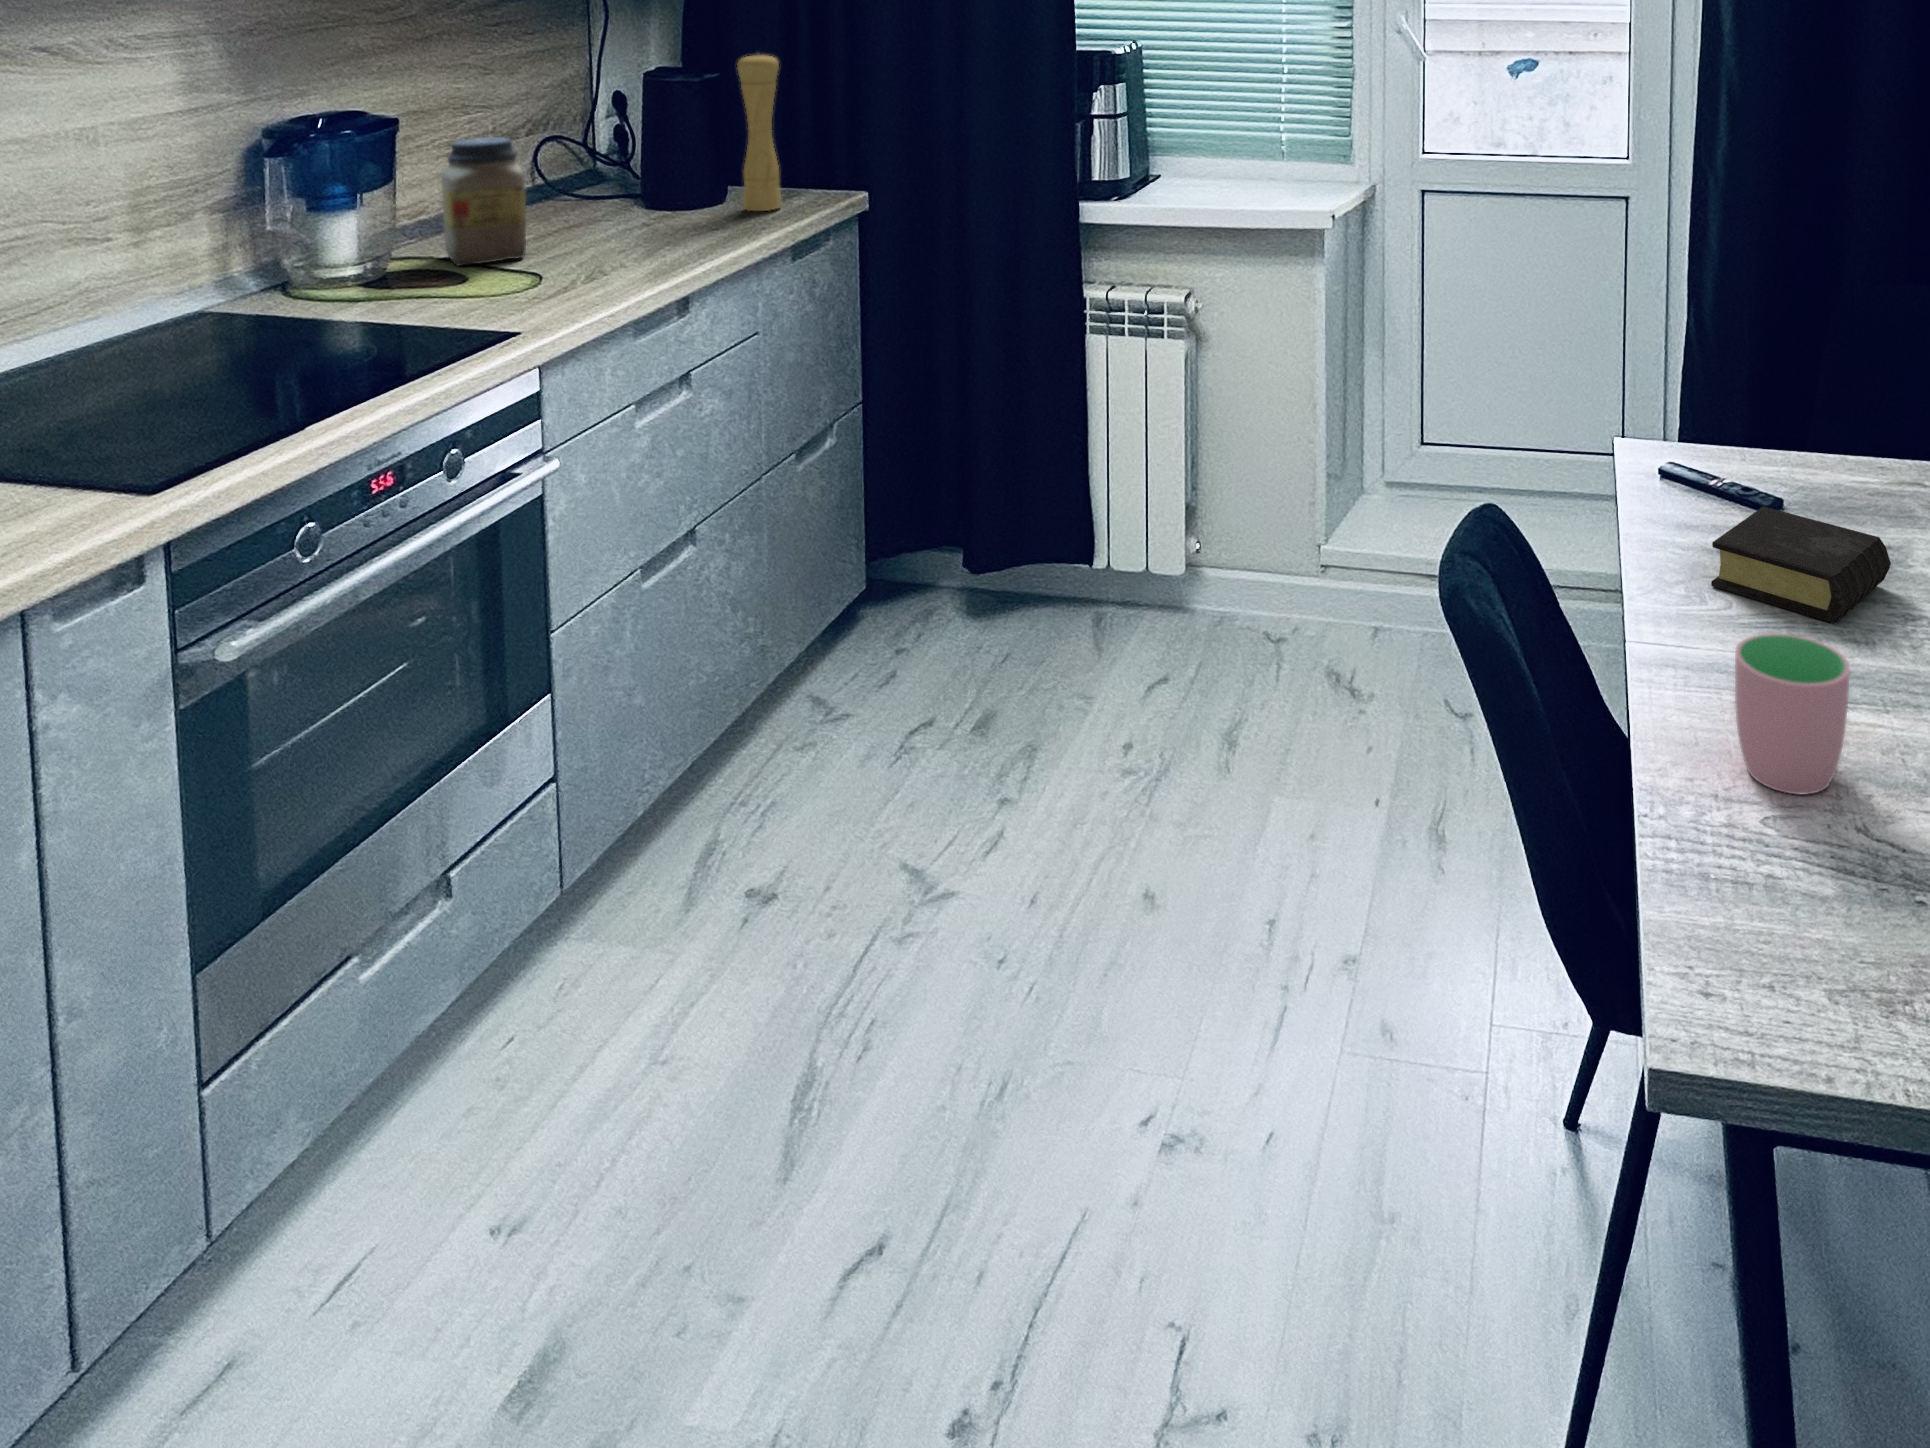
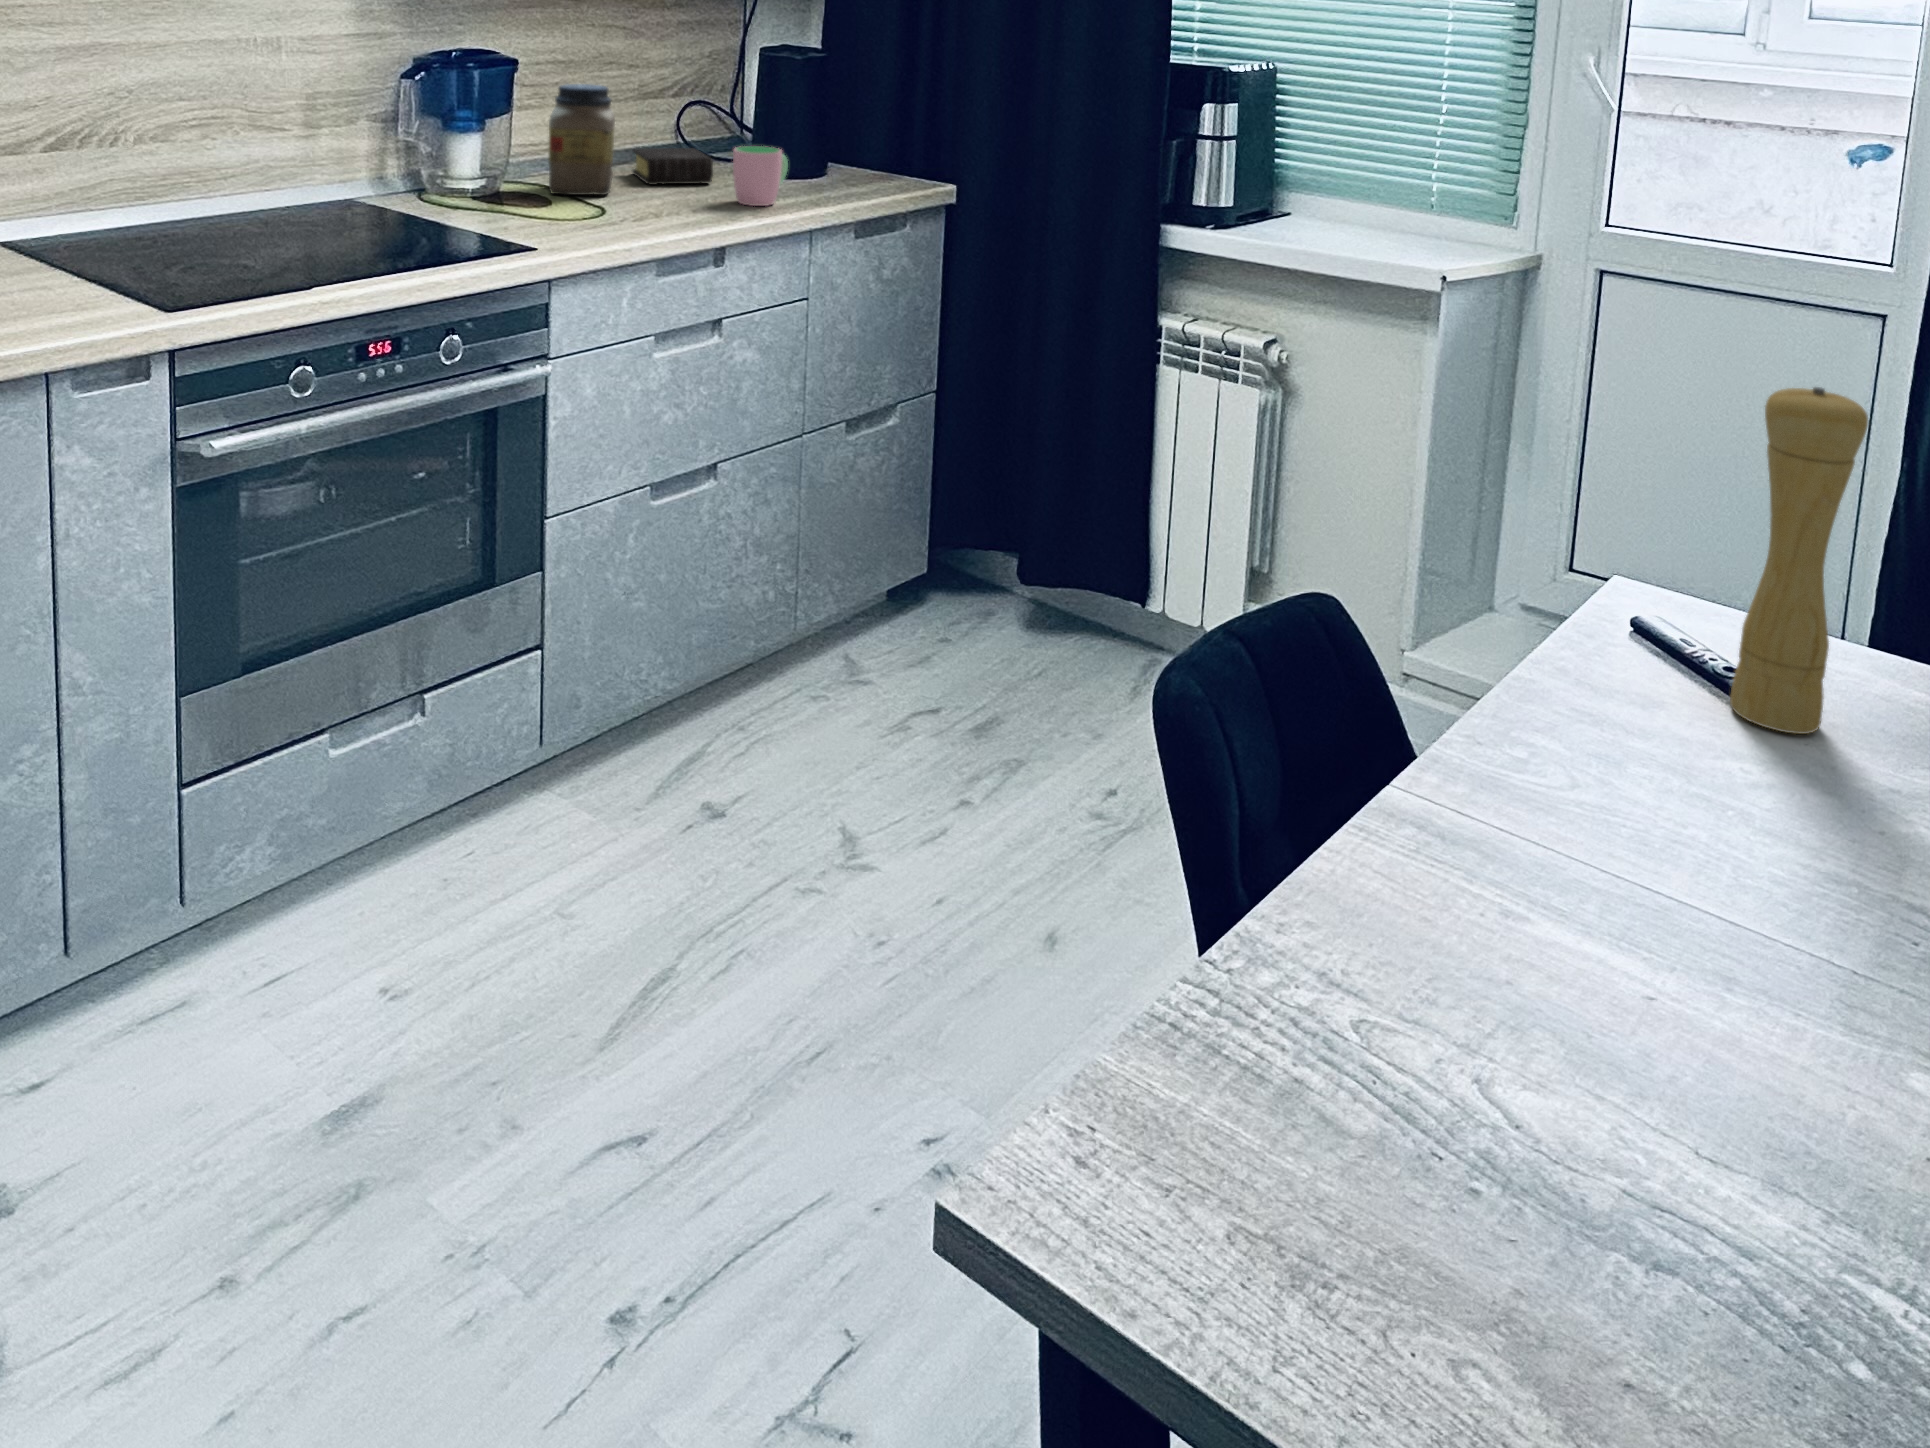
pepper mill: present [737,53,781,211] -> present [1730,387,1868,734]
book: present [1711,507,1891,623] -> present [632,148,713,185]
cup: present [1735,633,1850,795] -> present [733,146,788,206]

